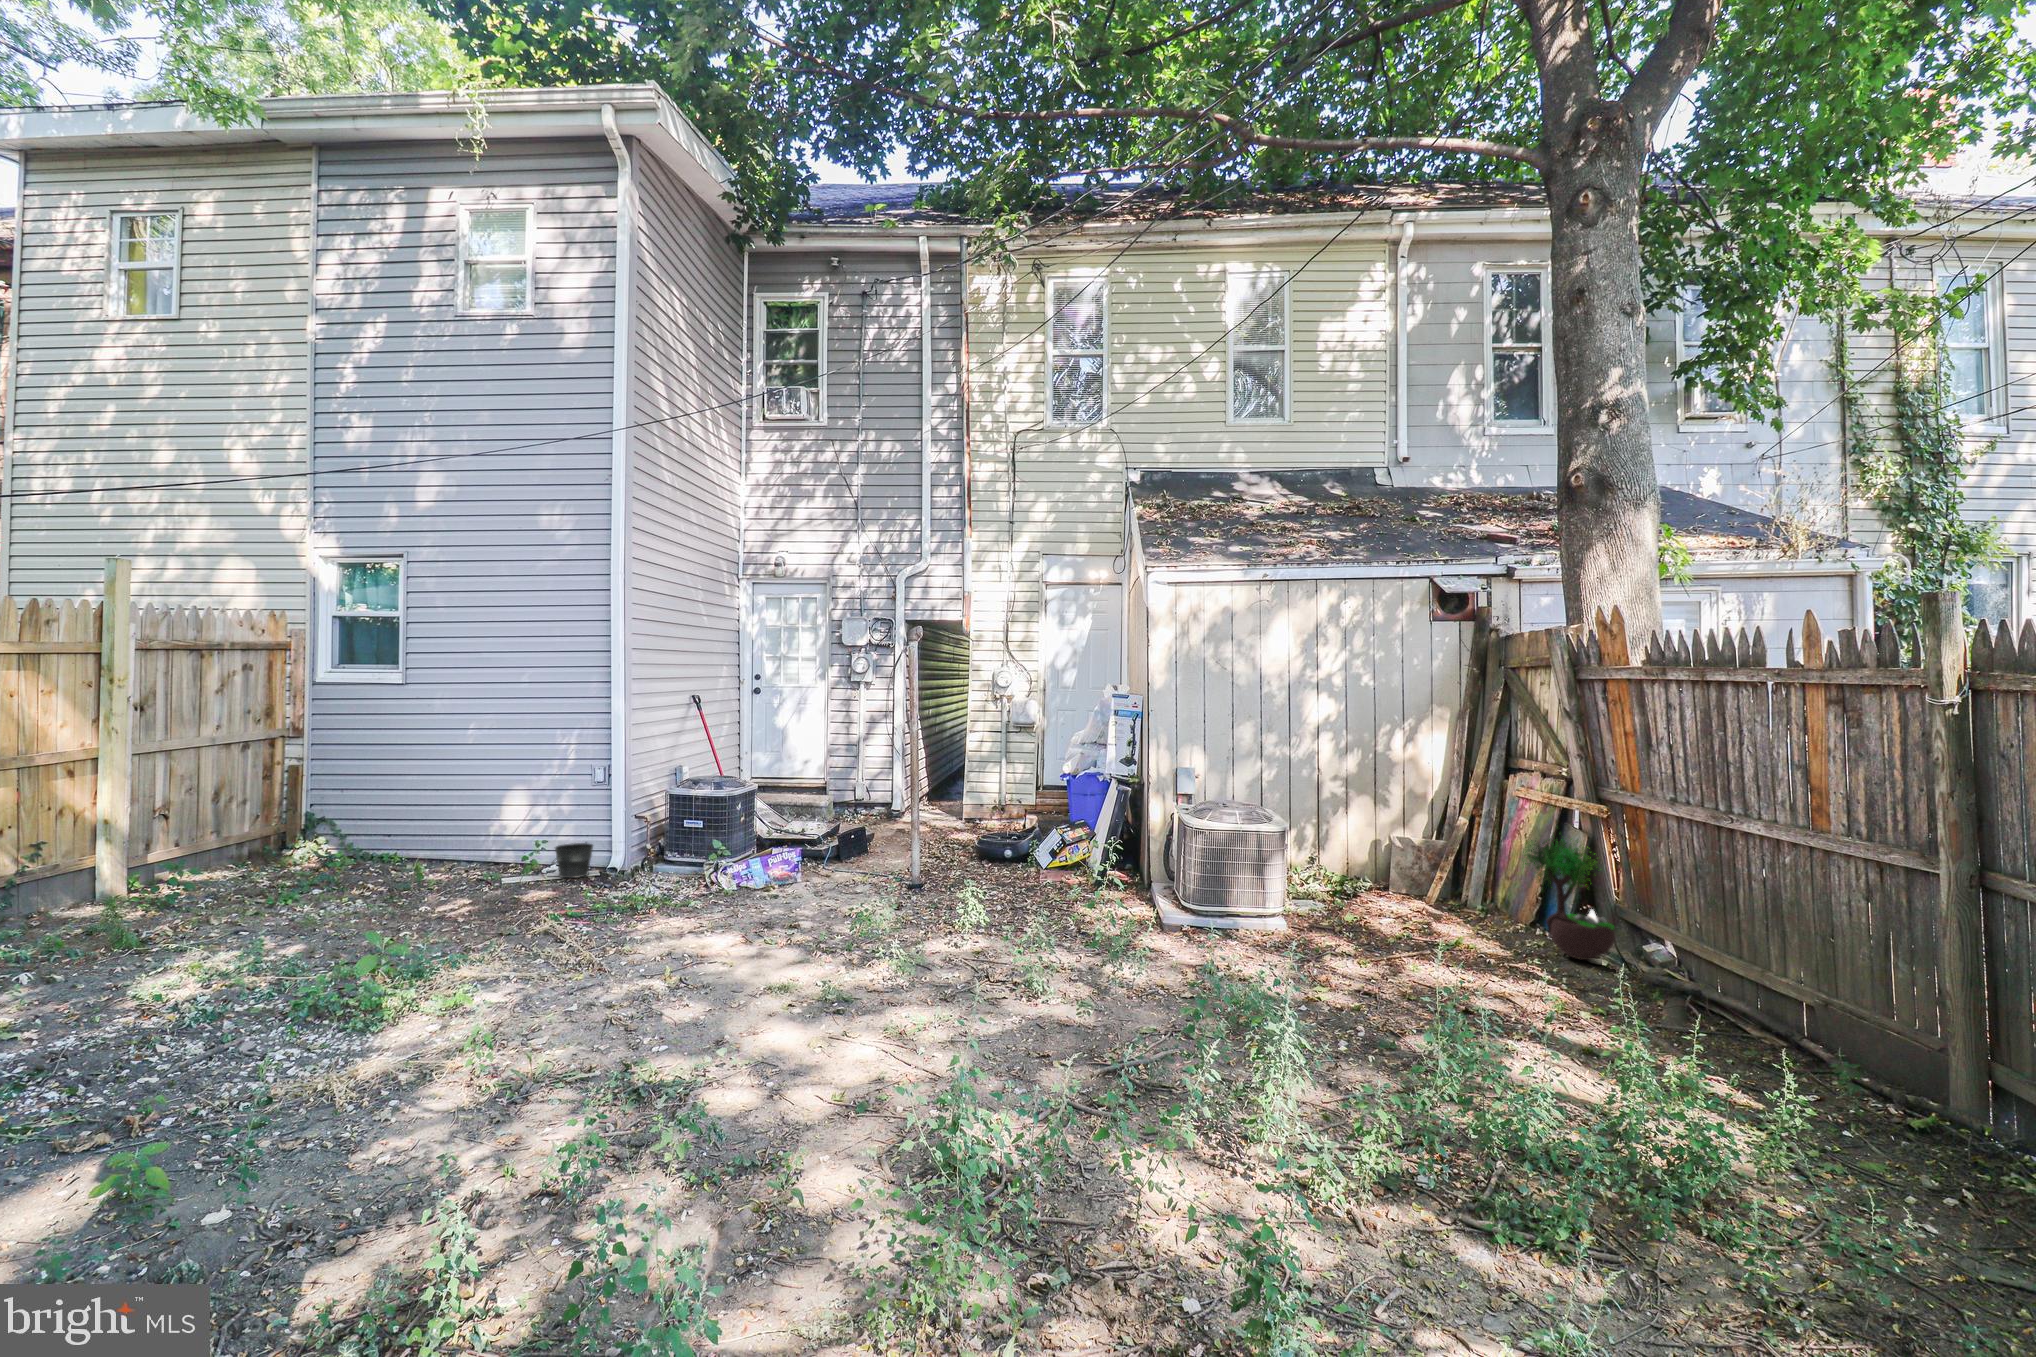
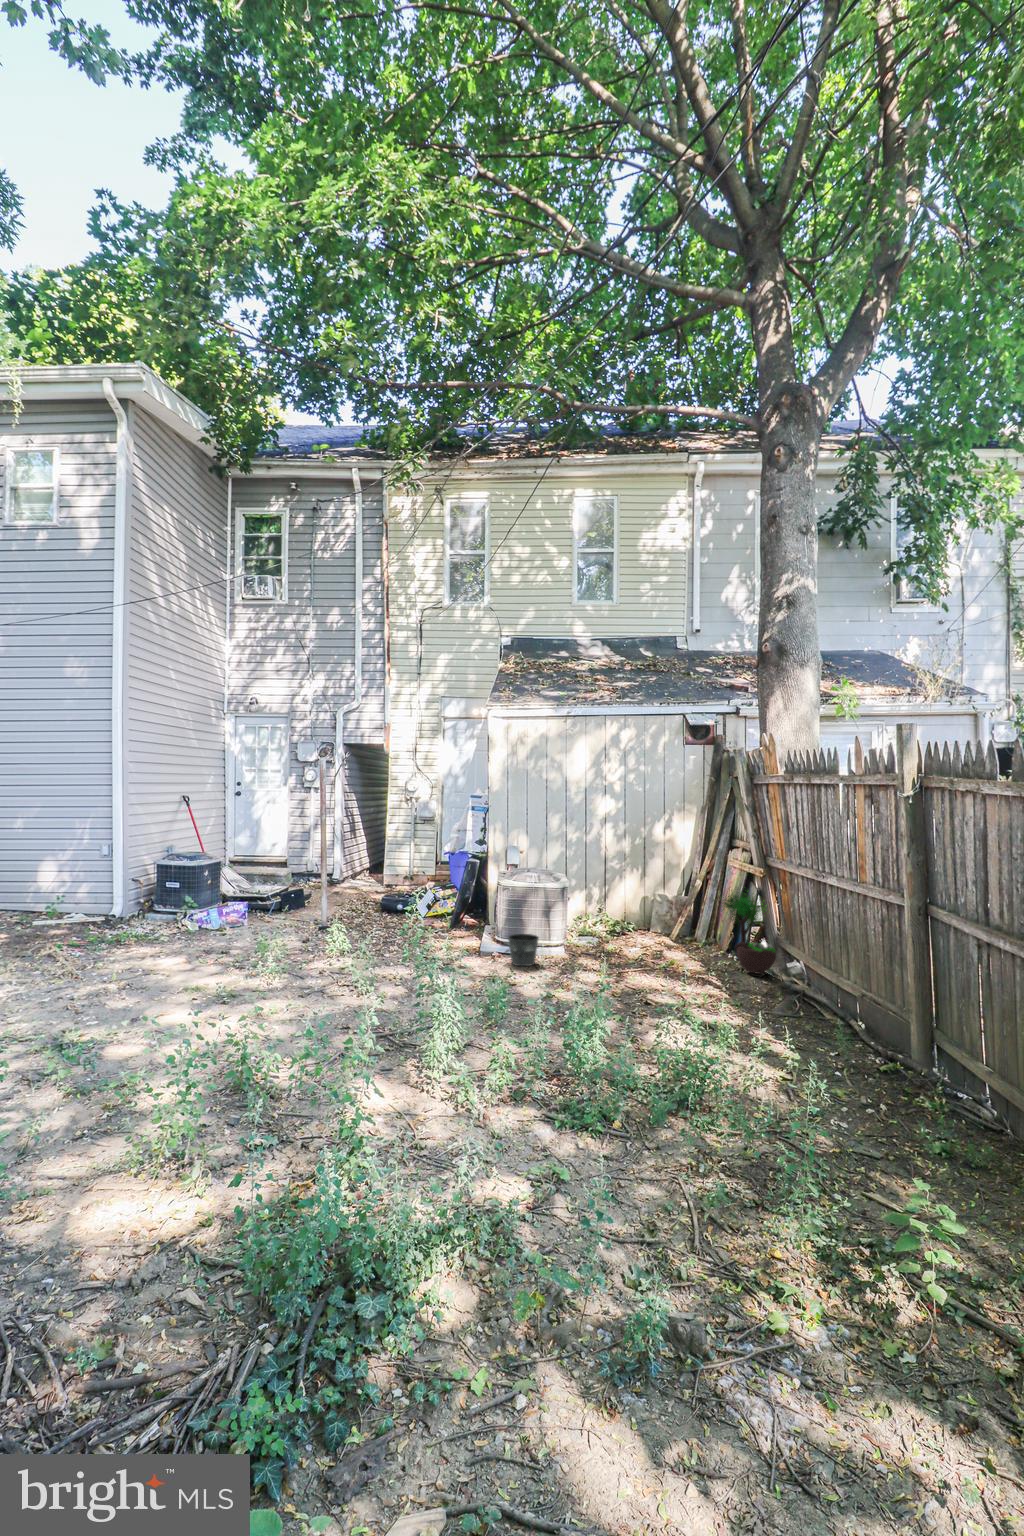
bucket: present [552,843,593,878] -> present [505,934,539,966]

